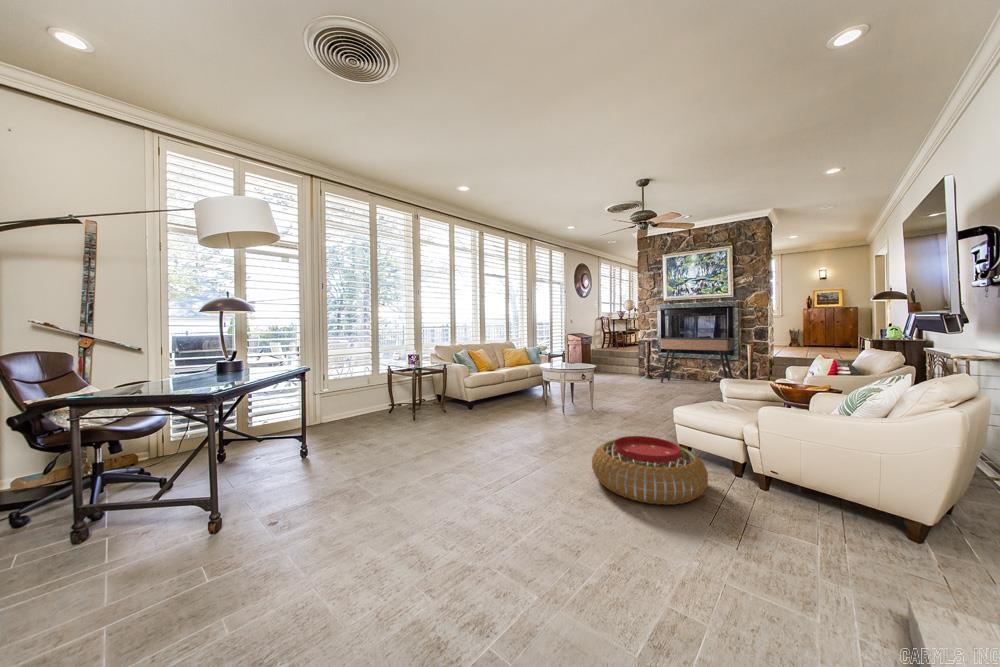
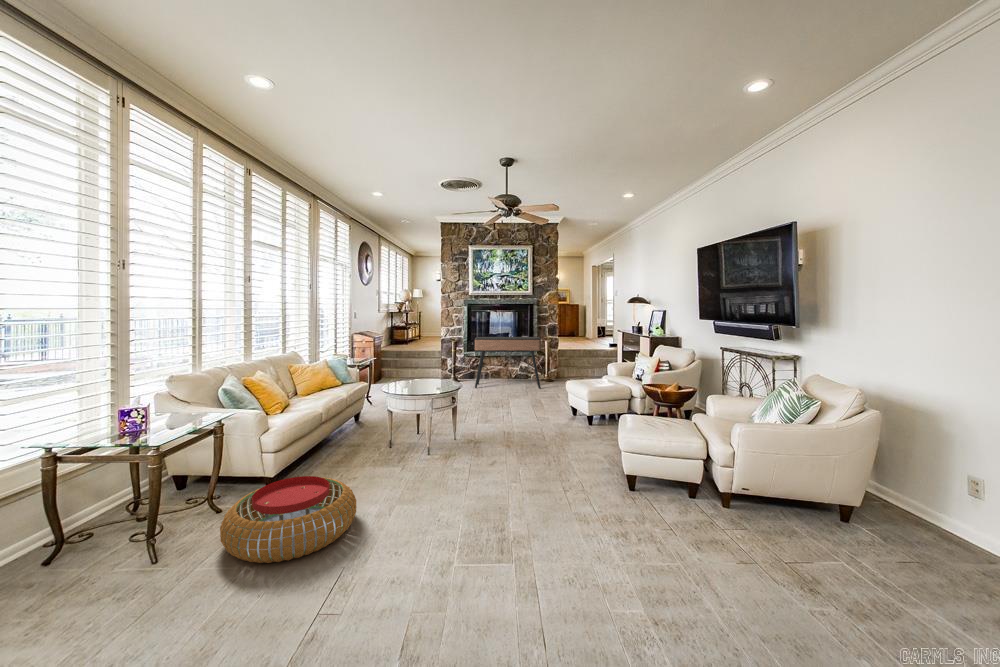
pouf: present [592,436,708,505] -> present [220,476,357,563]

